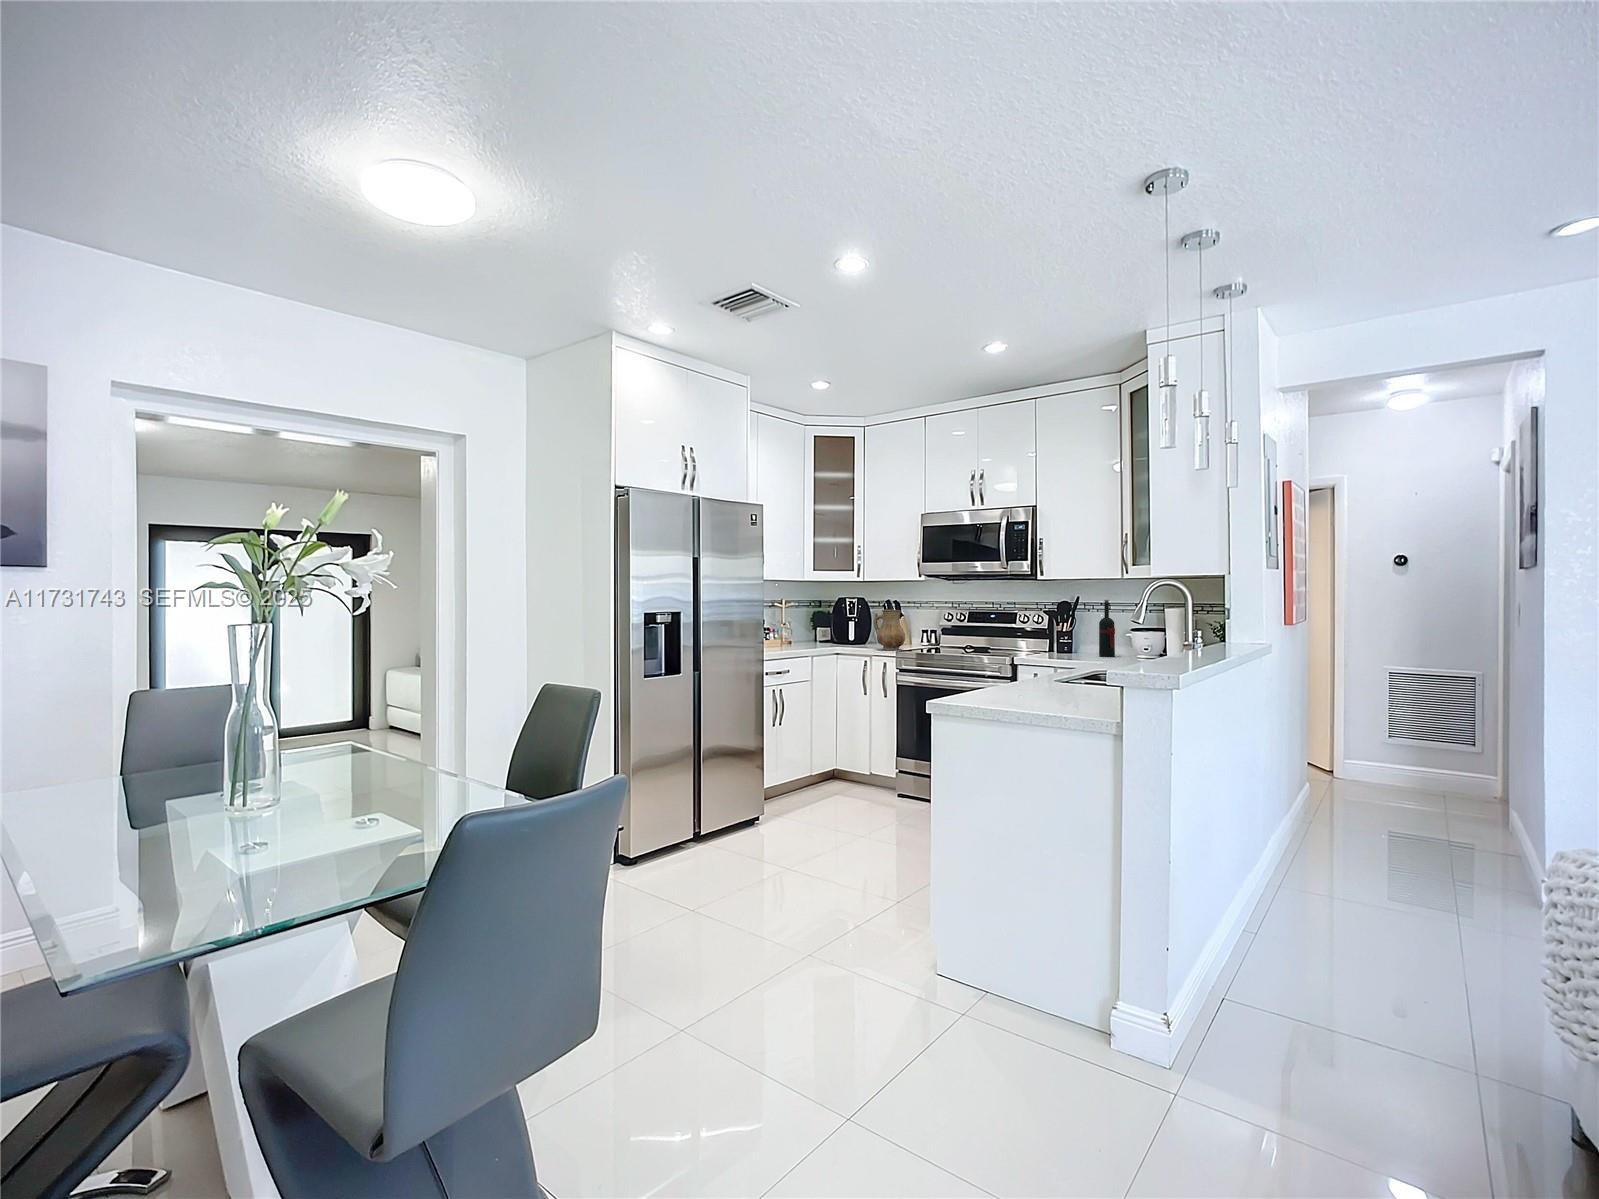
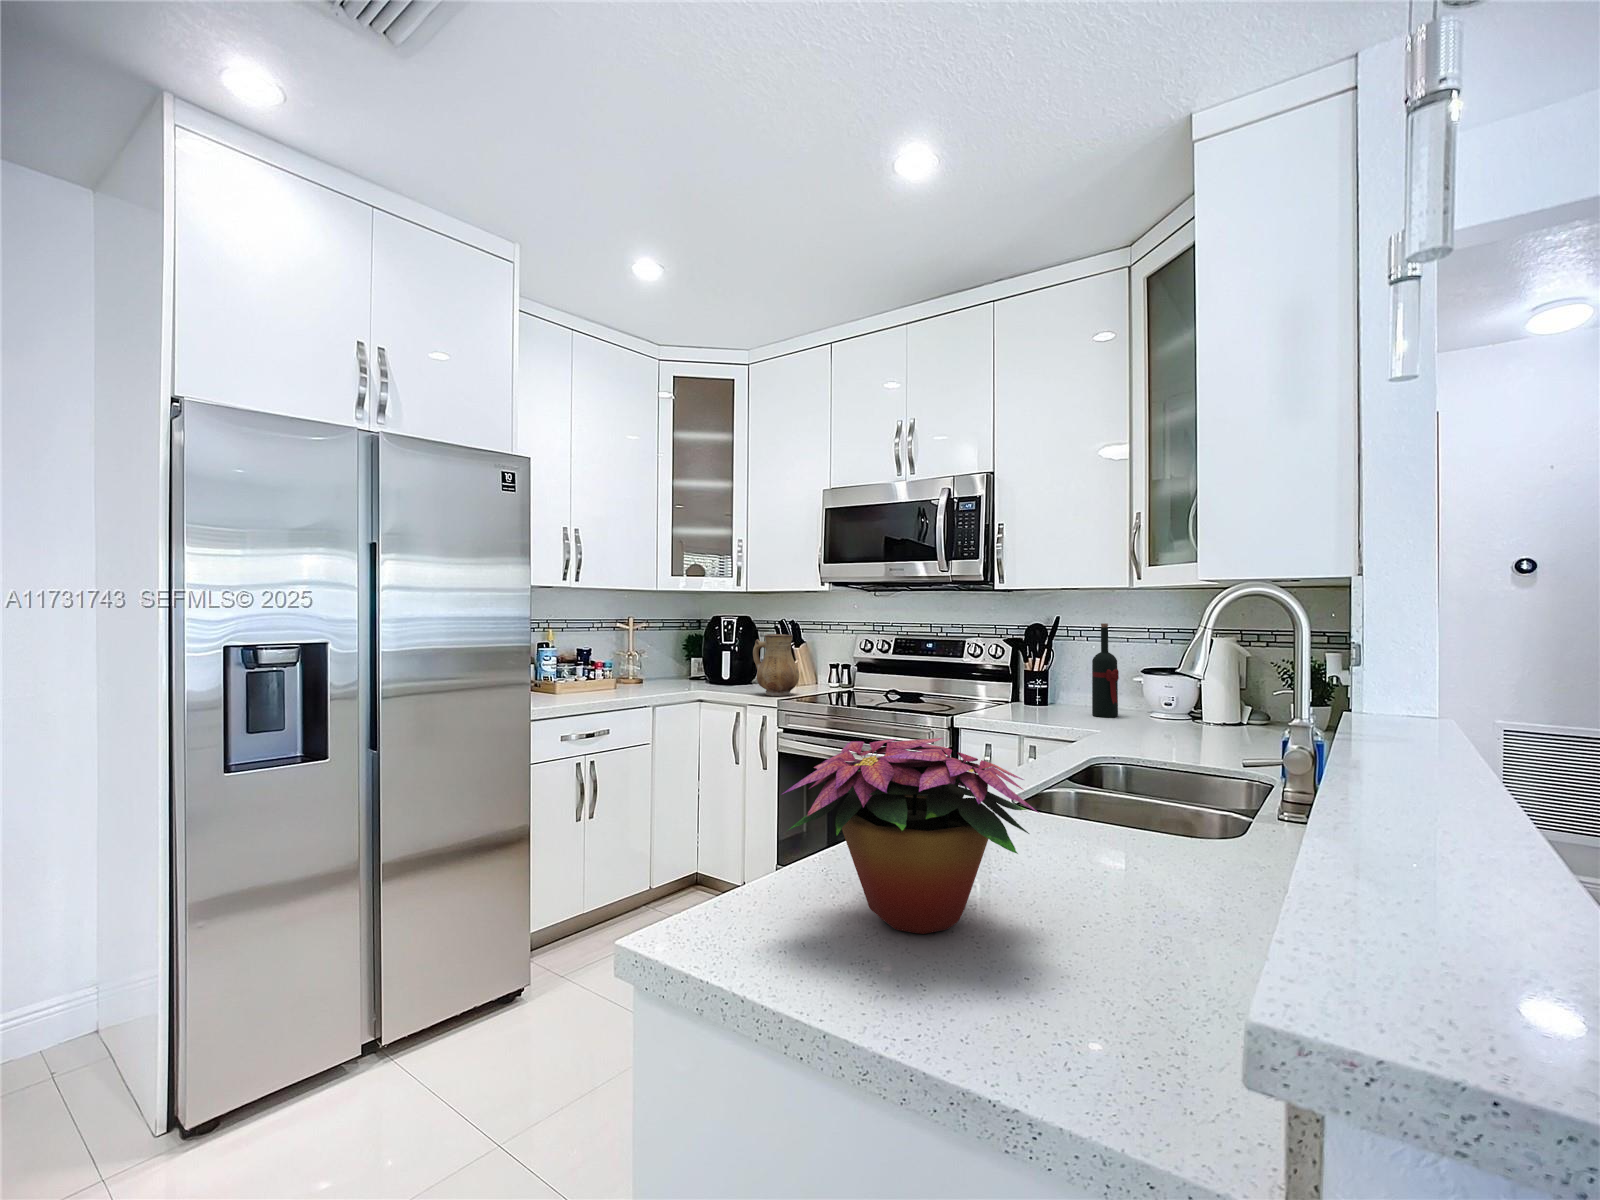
flower arrangement: none [977,636,1075,701] -> present [783,738,1039,934]

